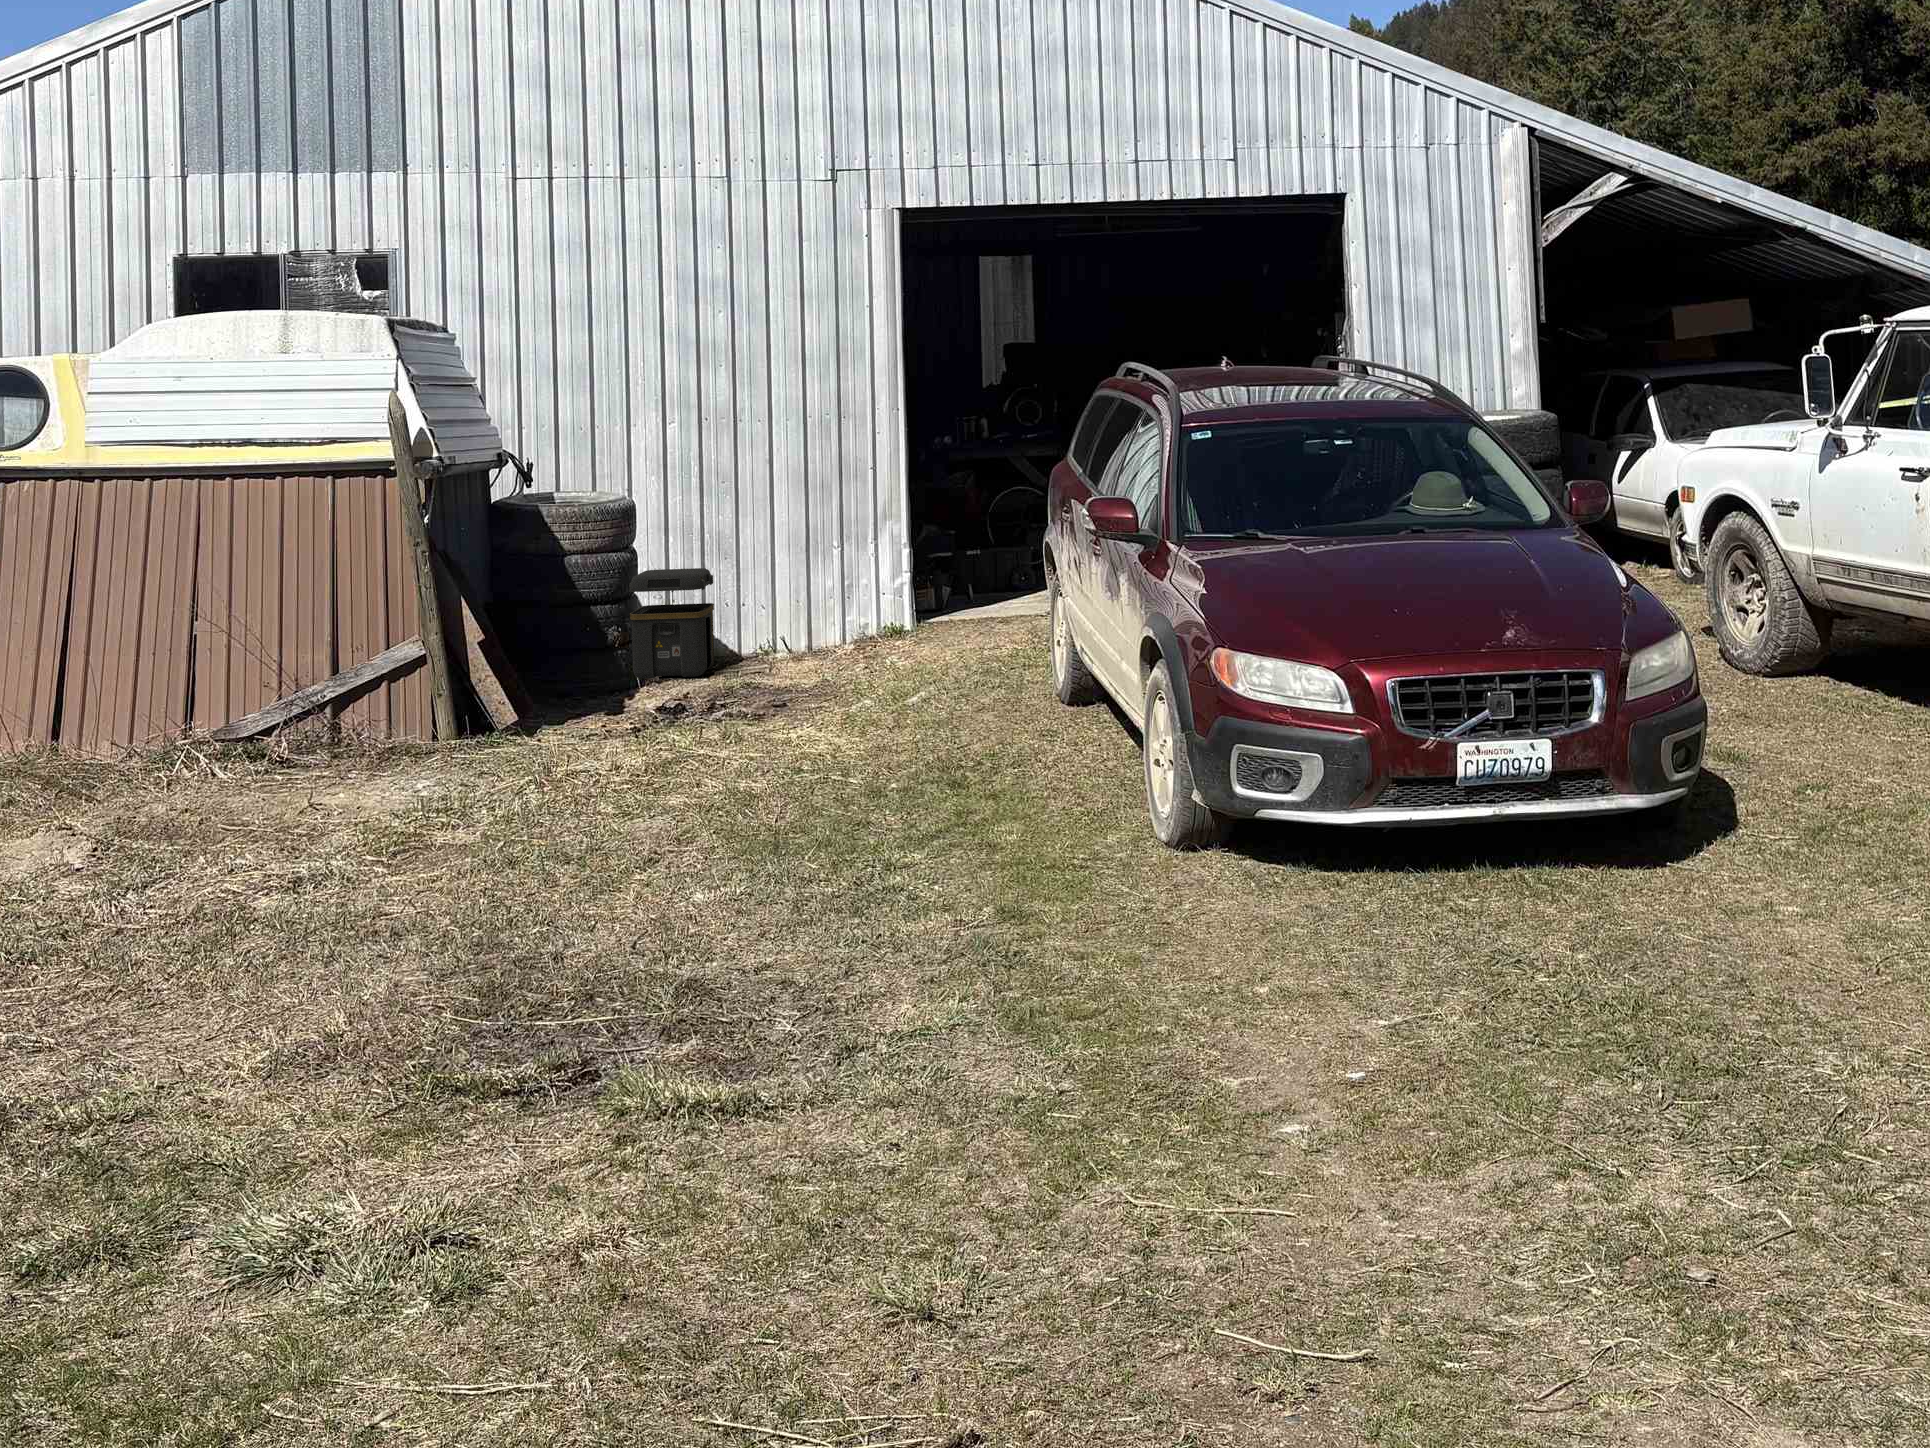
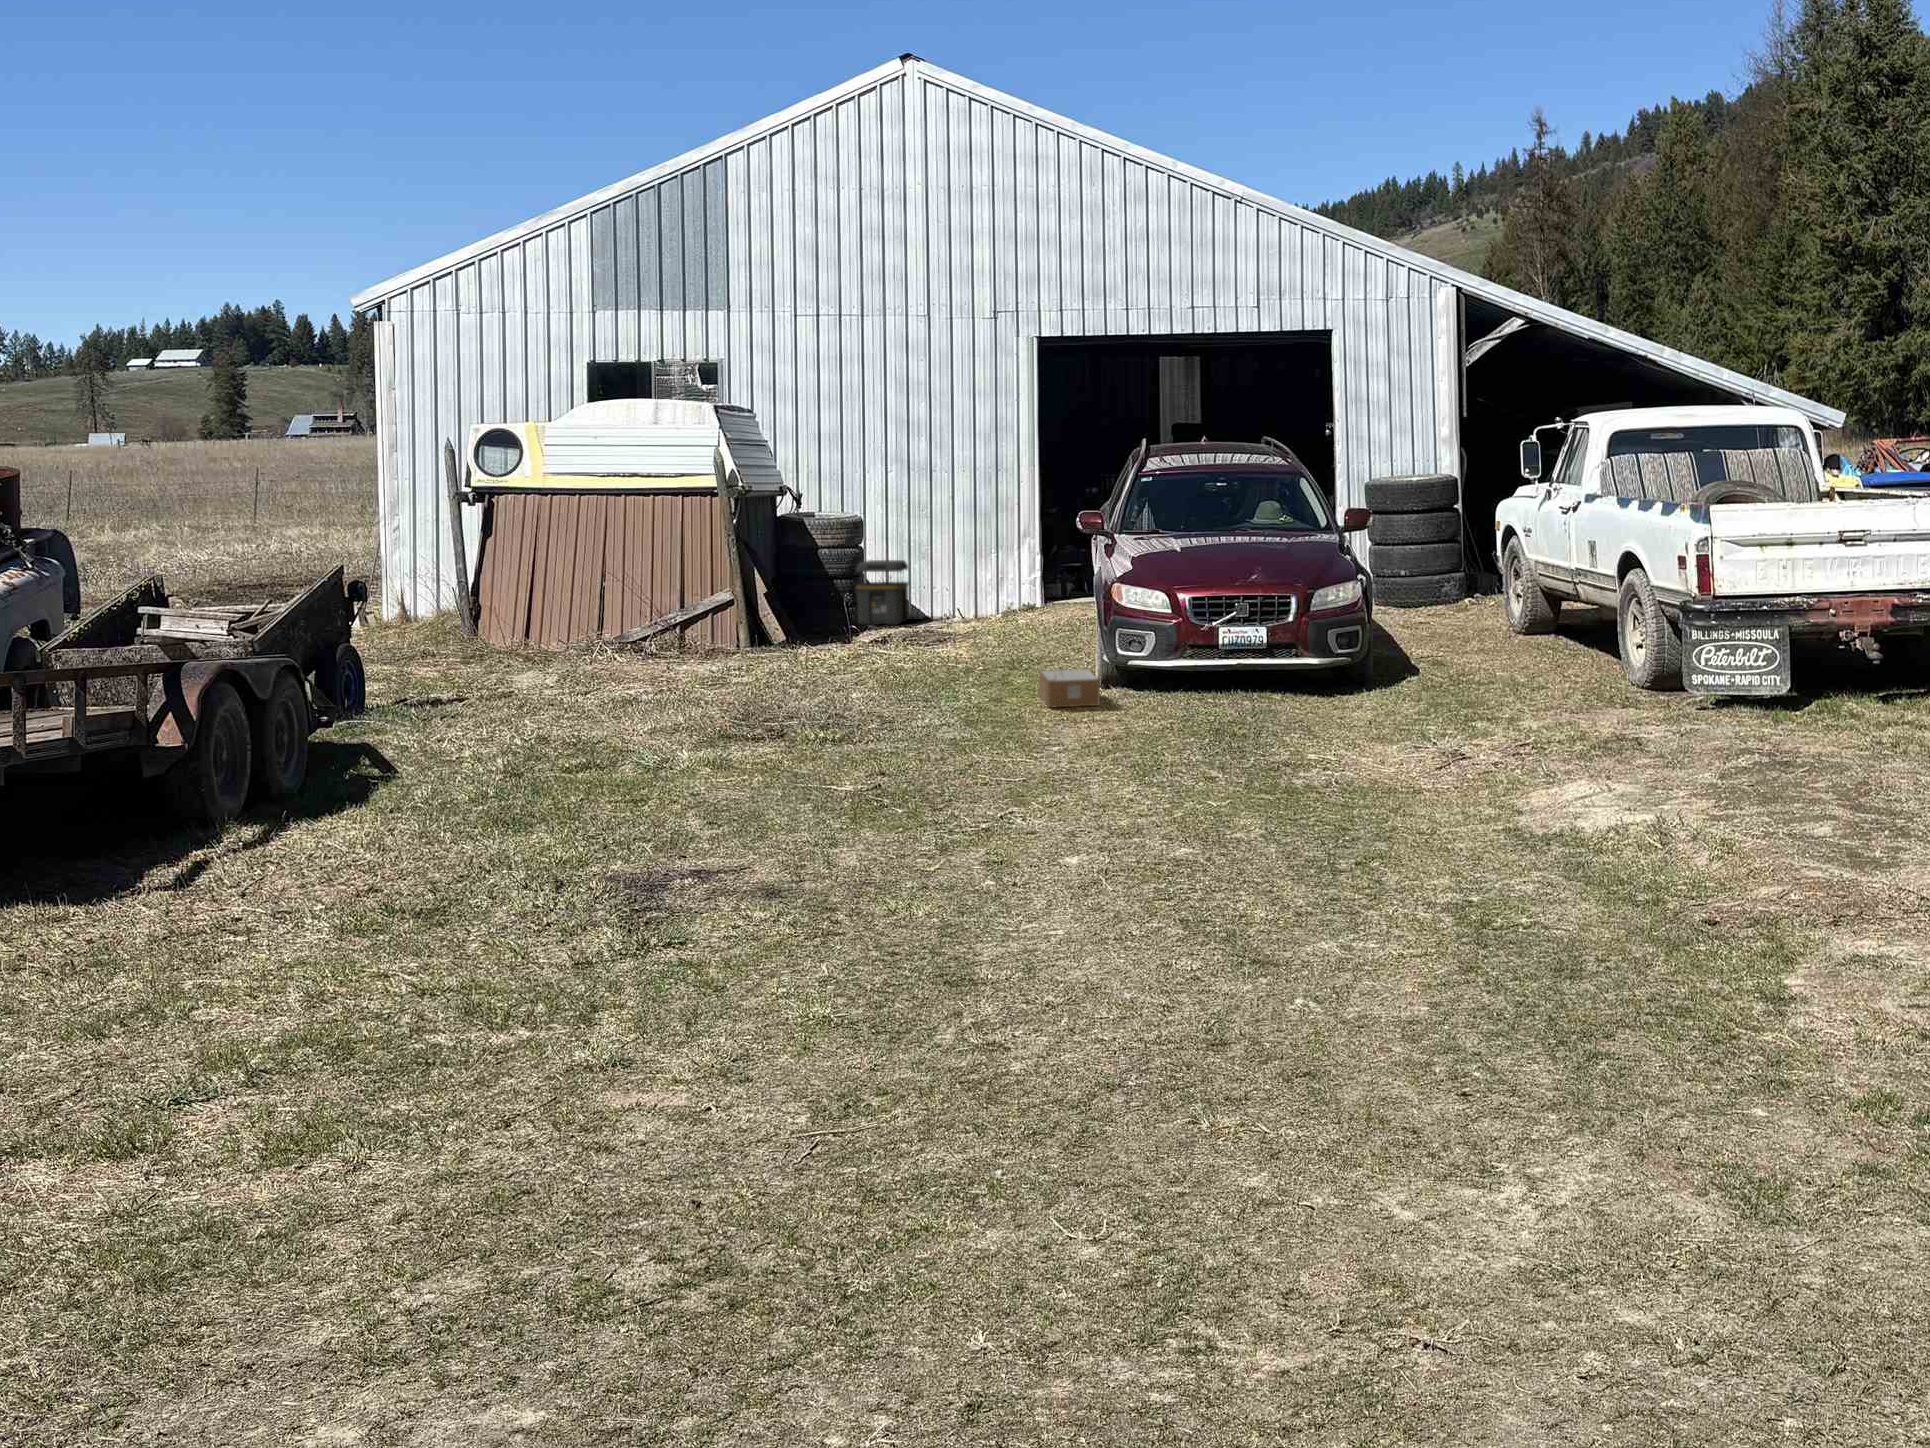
cardboard box: none [1055,811,1199,908] -> present [1039,669,1100,707]

